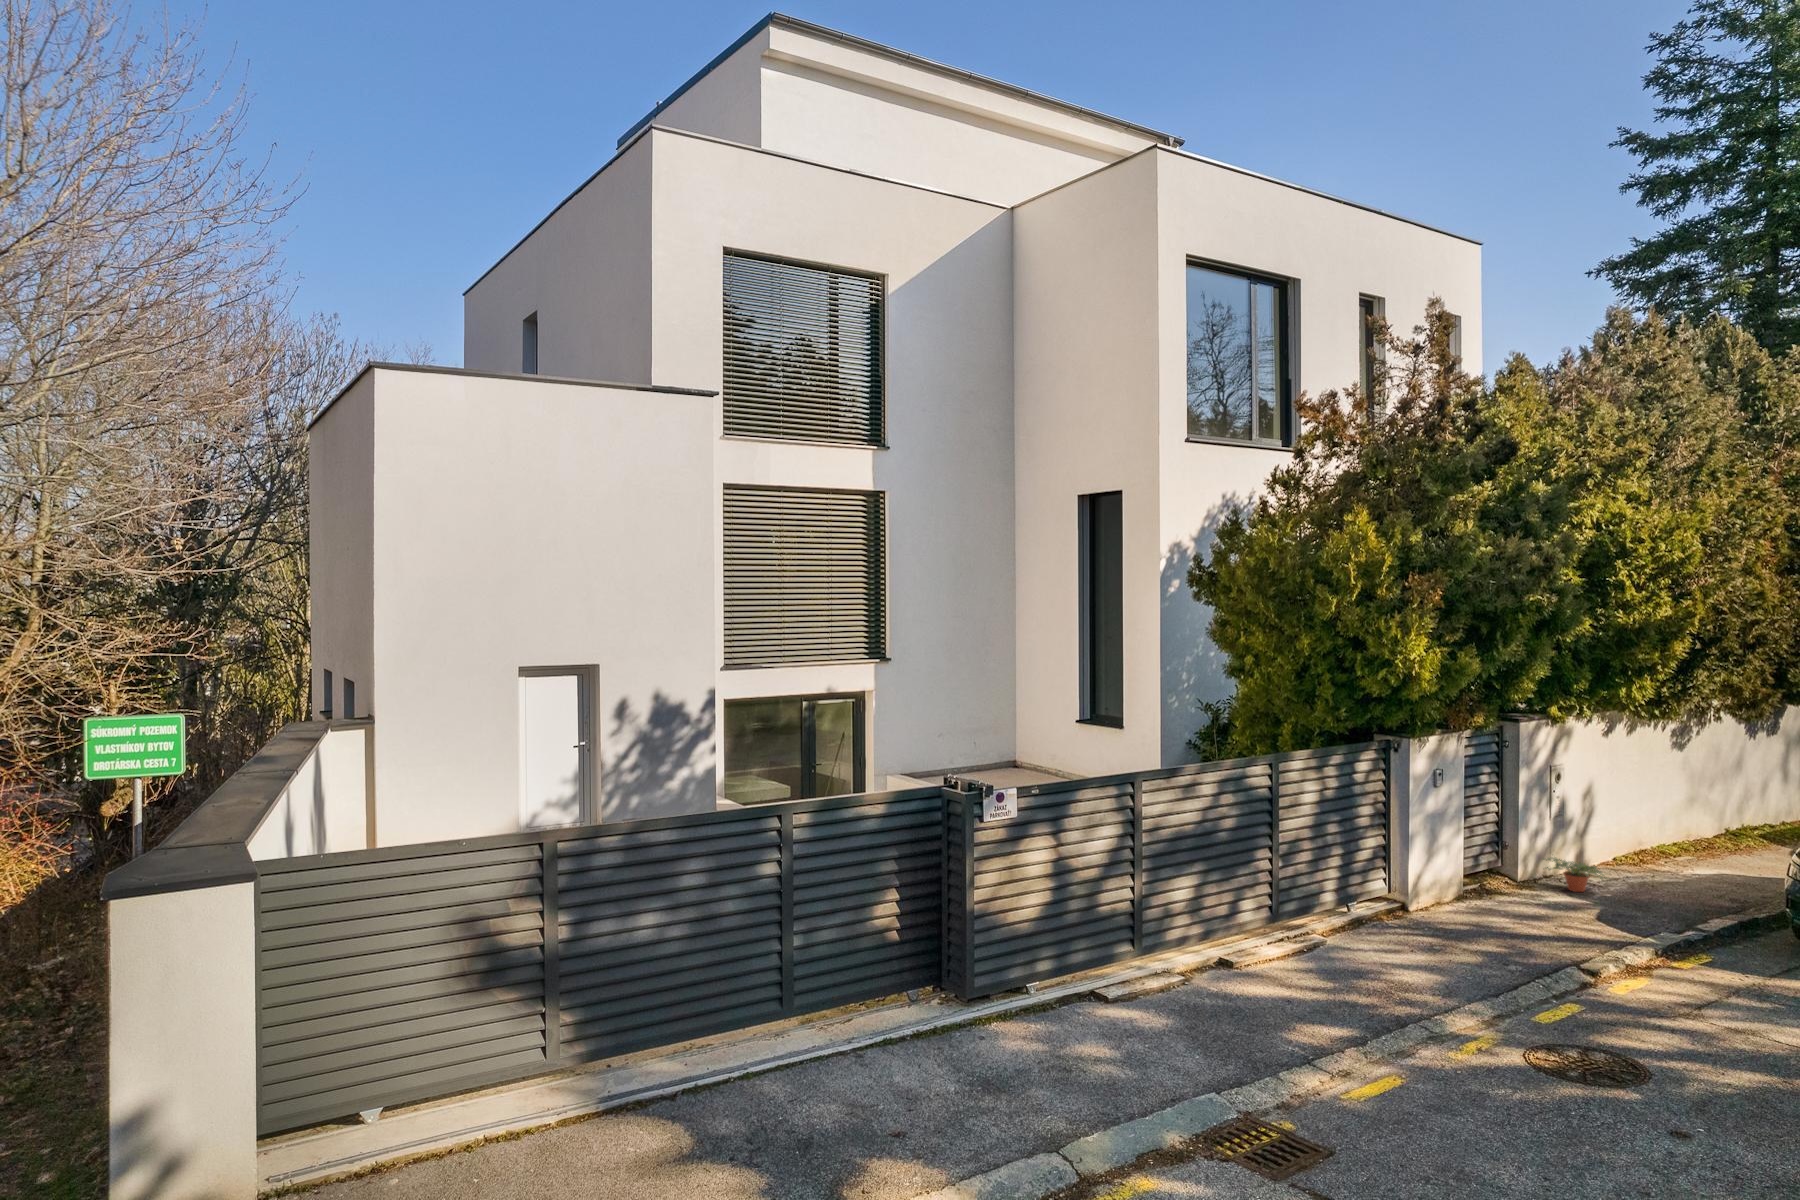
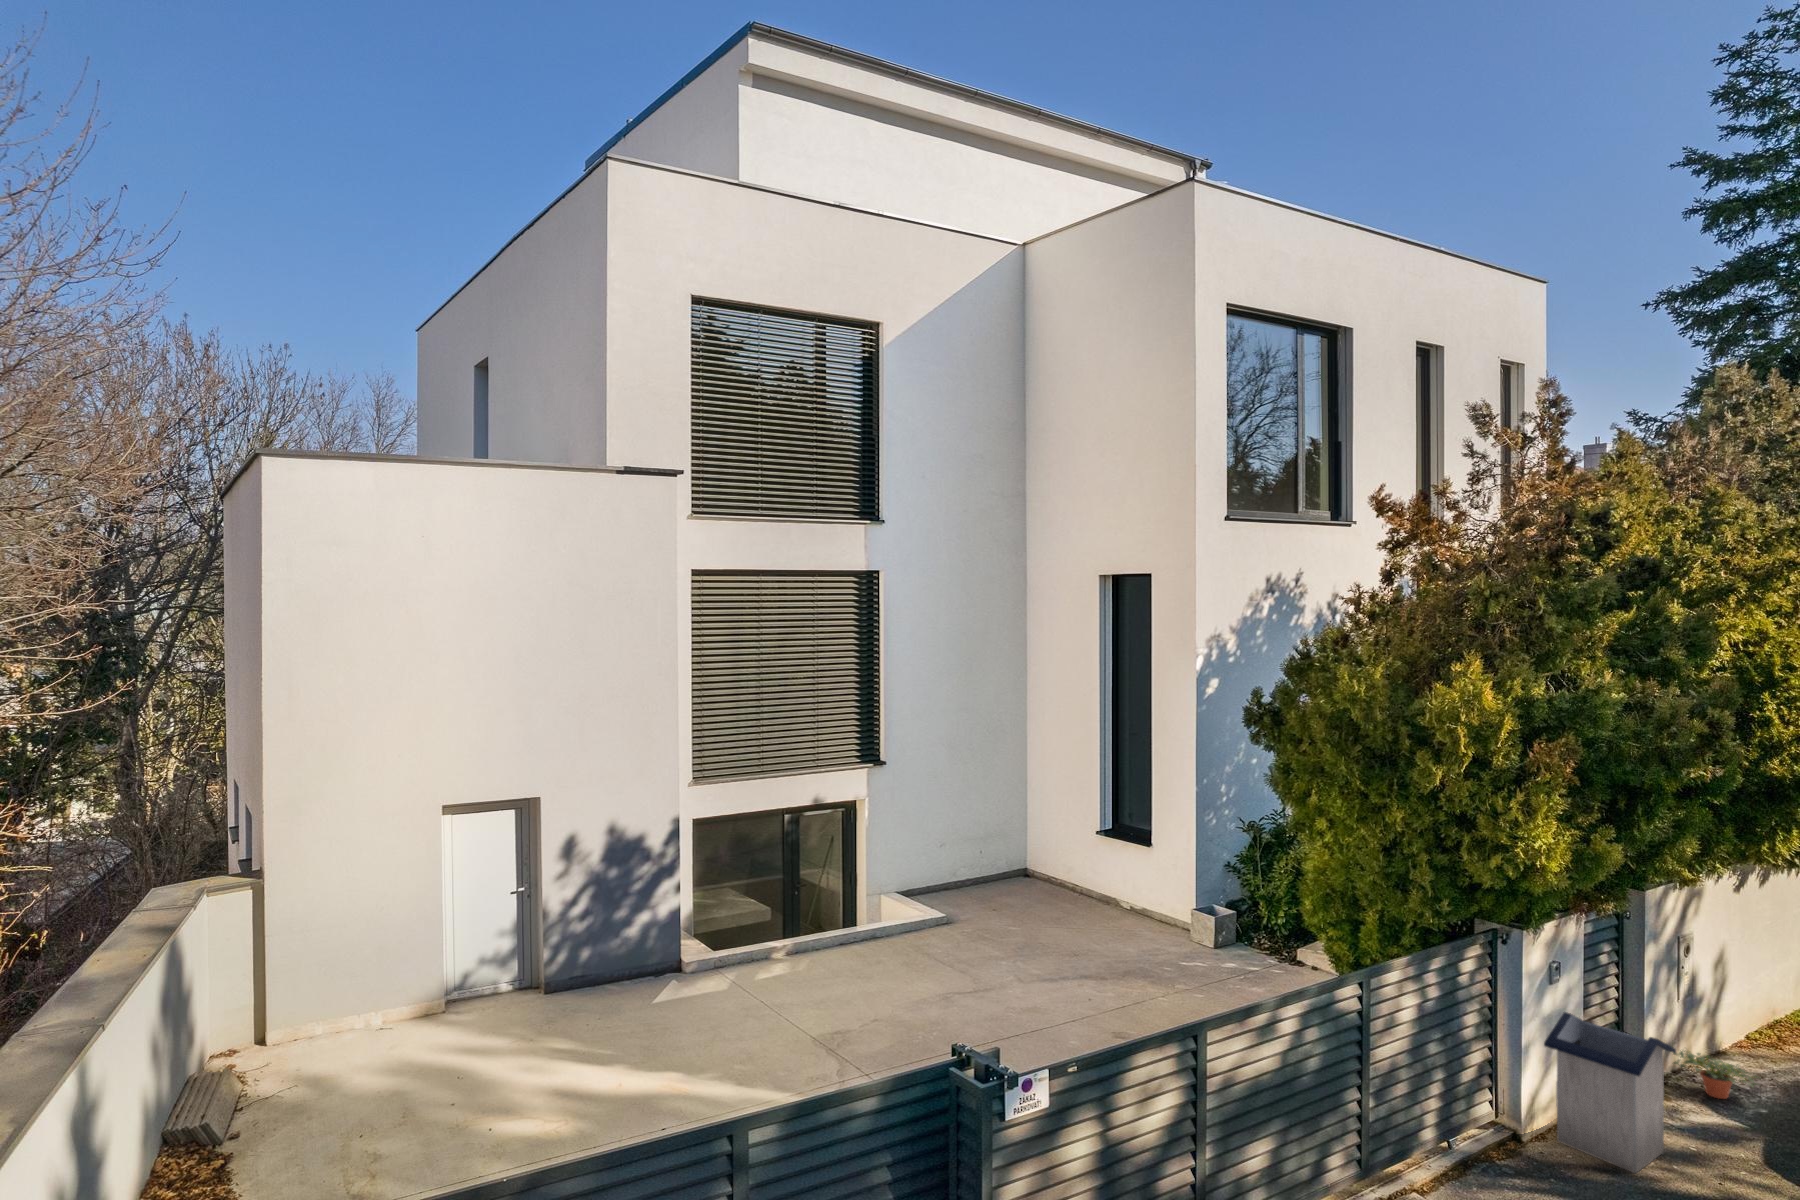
trash can: none [1426,809,1530,925] -> present [1544,1012,1676,1173]

